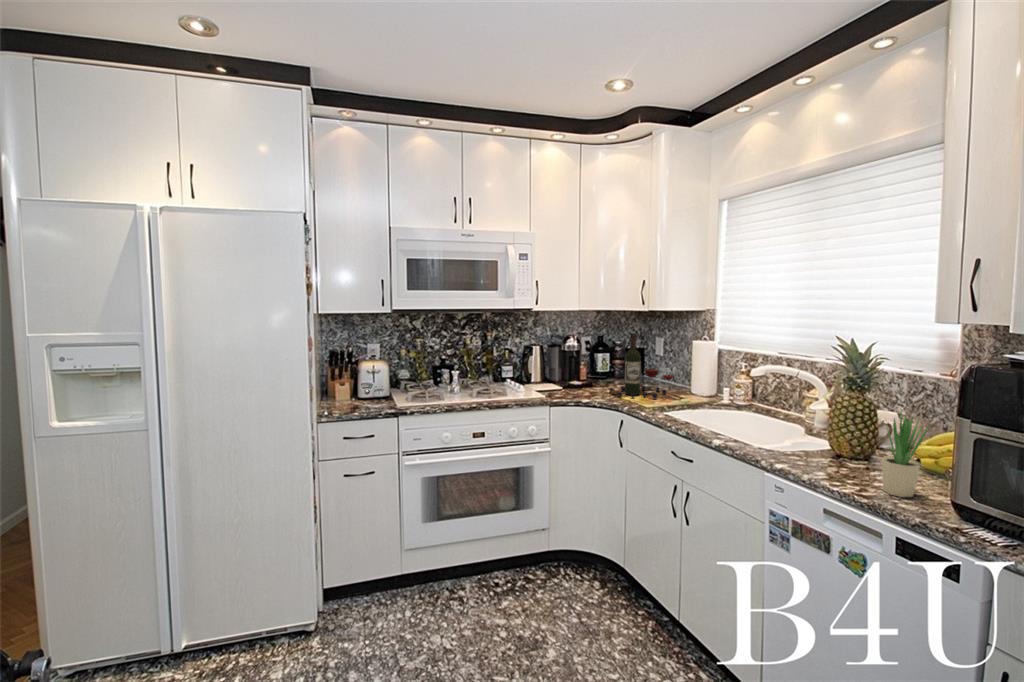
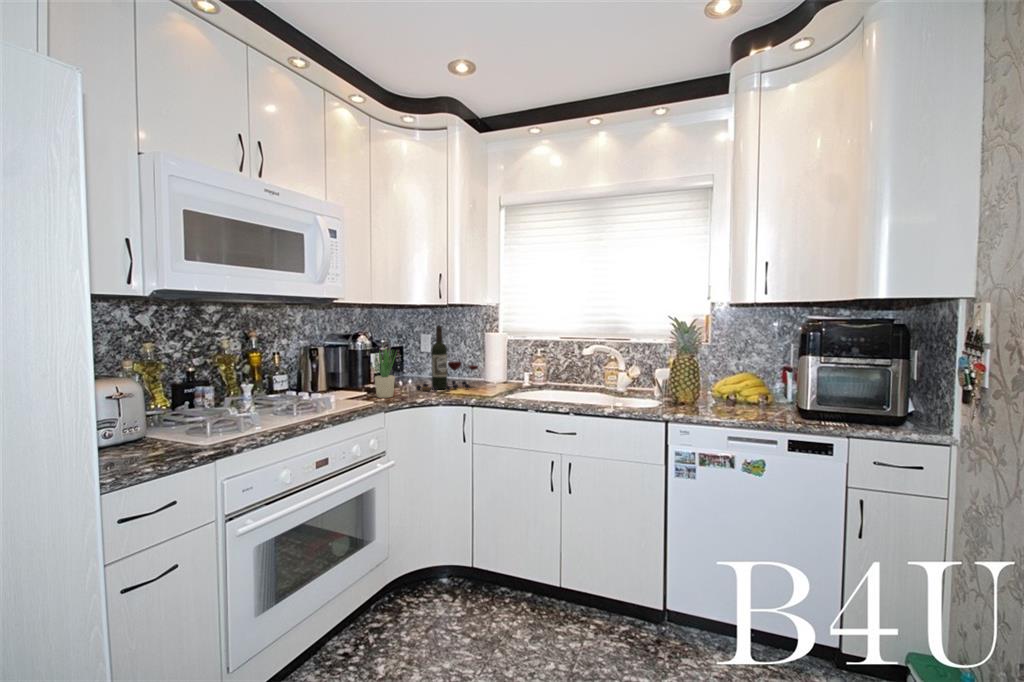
potted plant: present [882,412,929,497] -> present [375,348,396,398]

